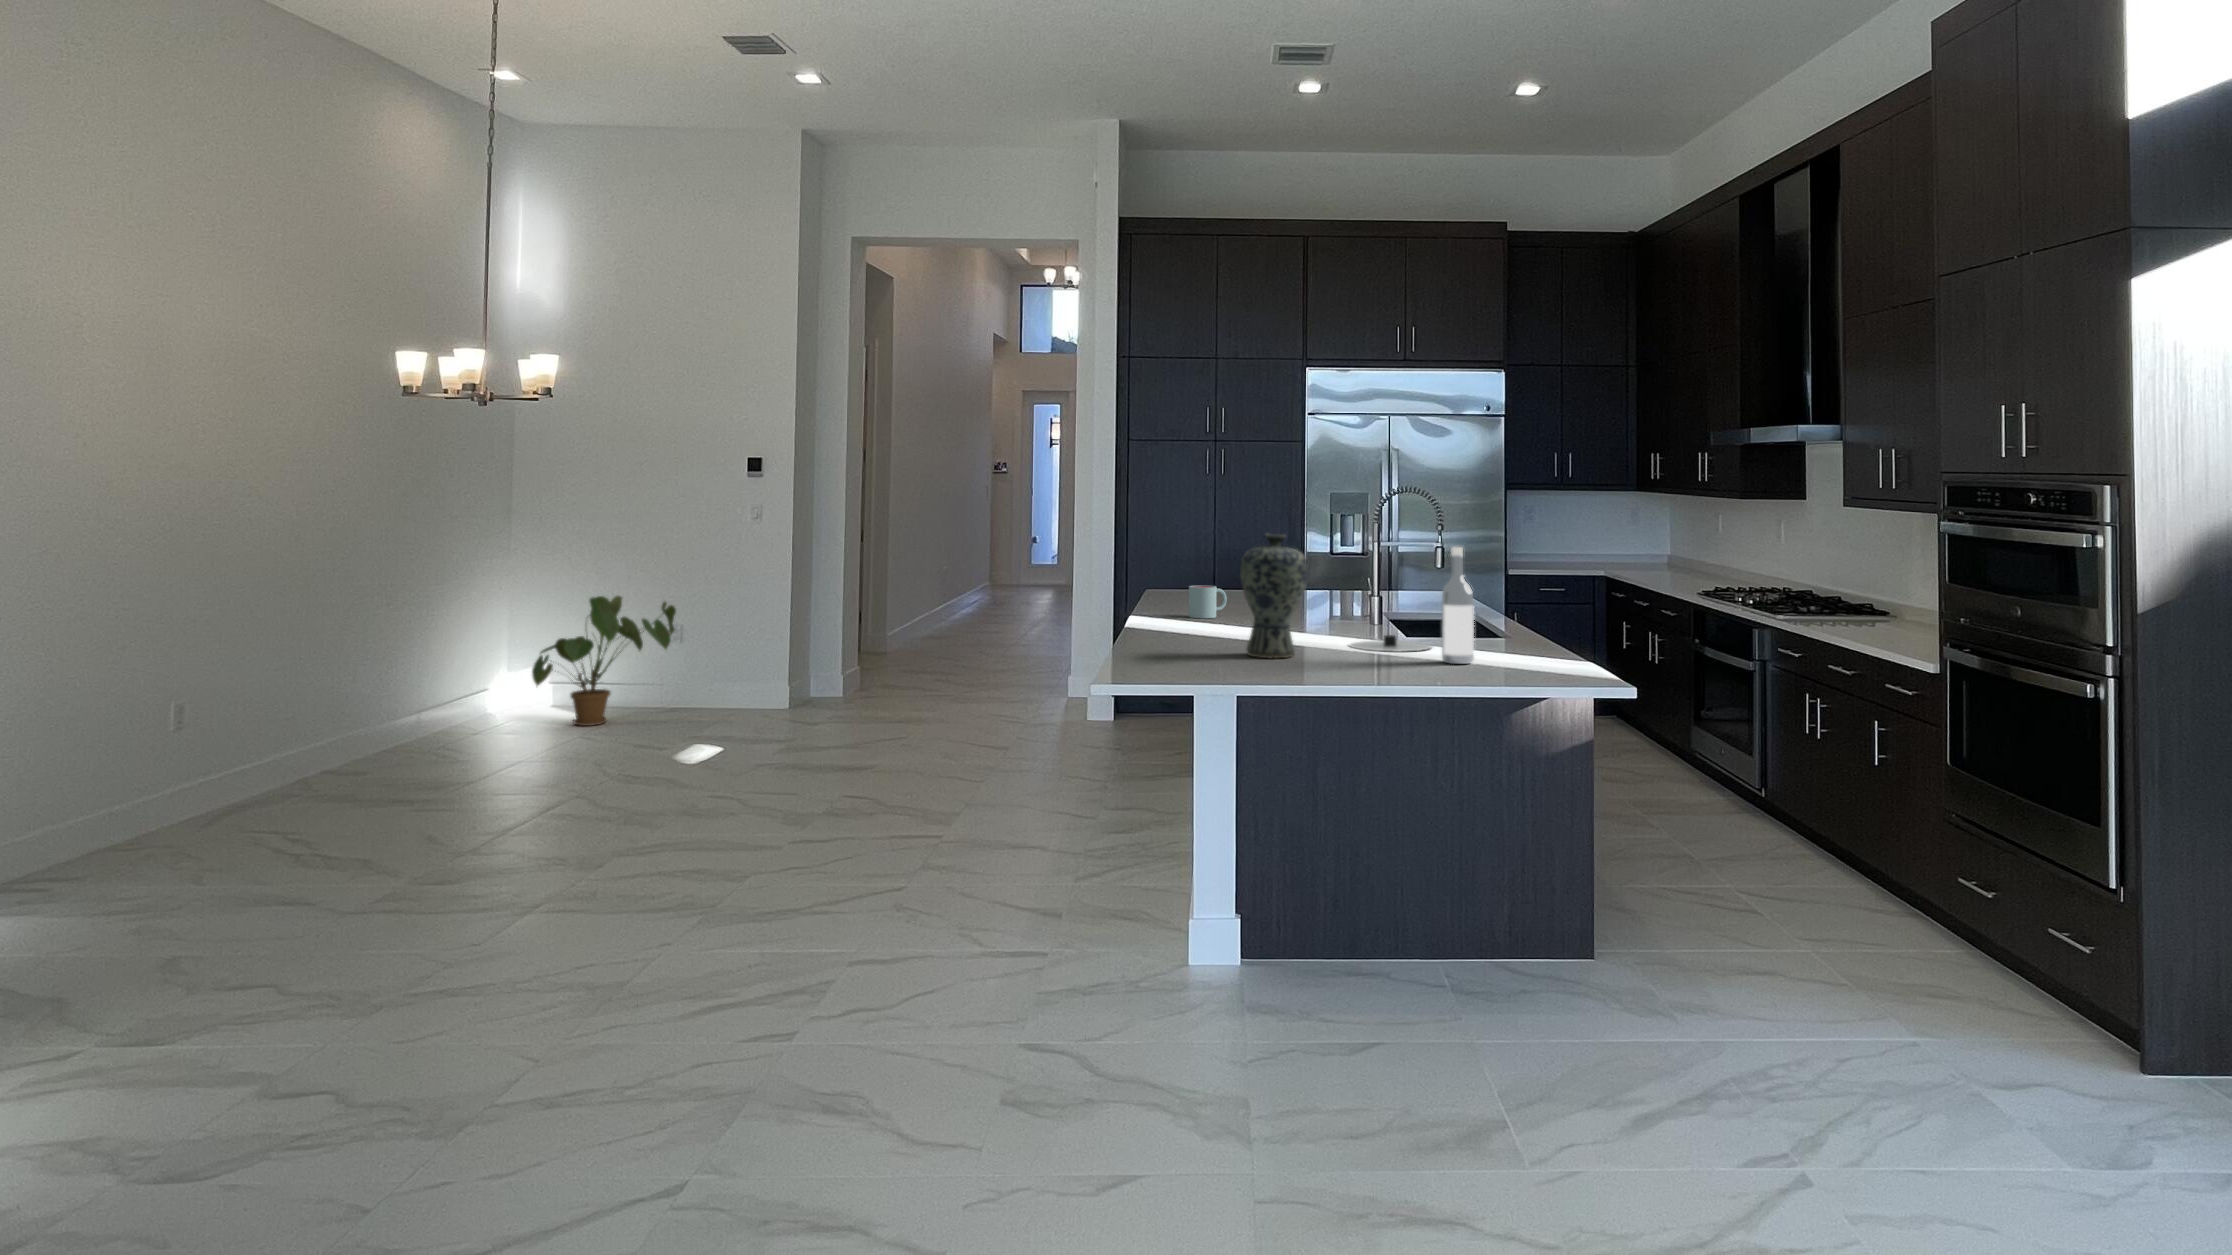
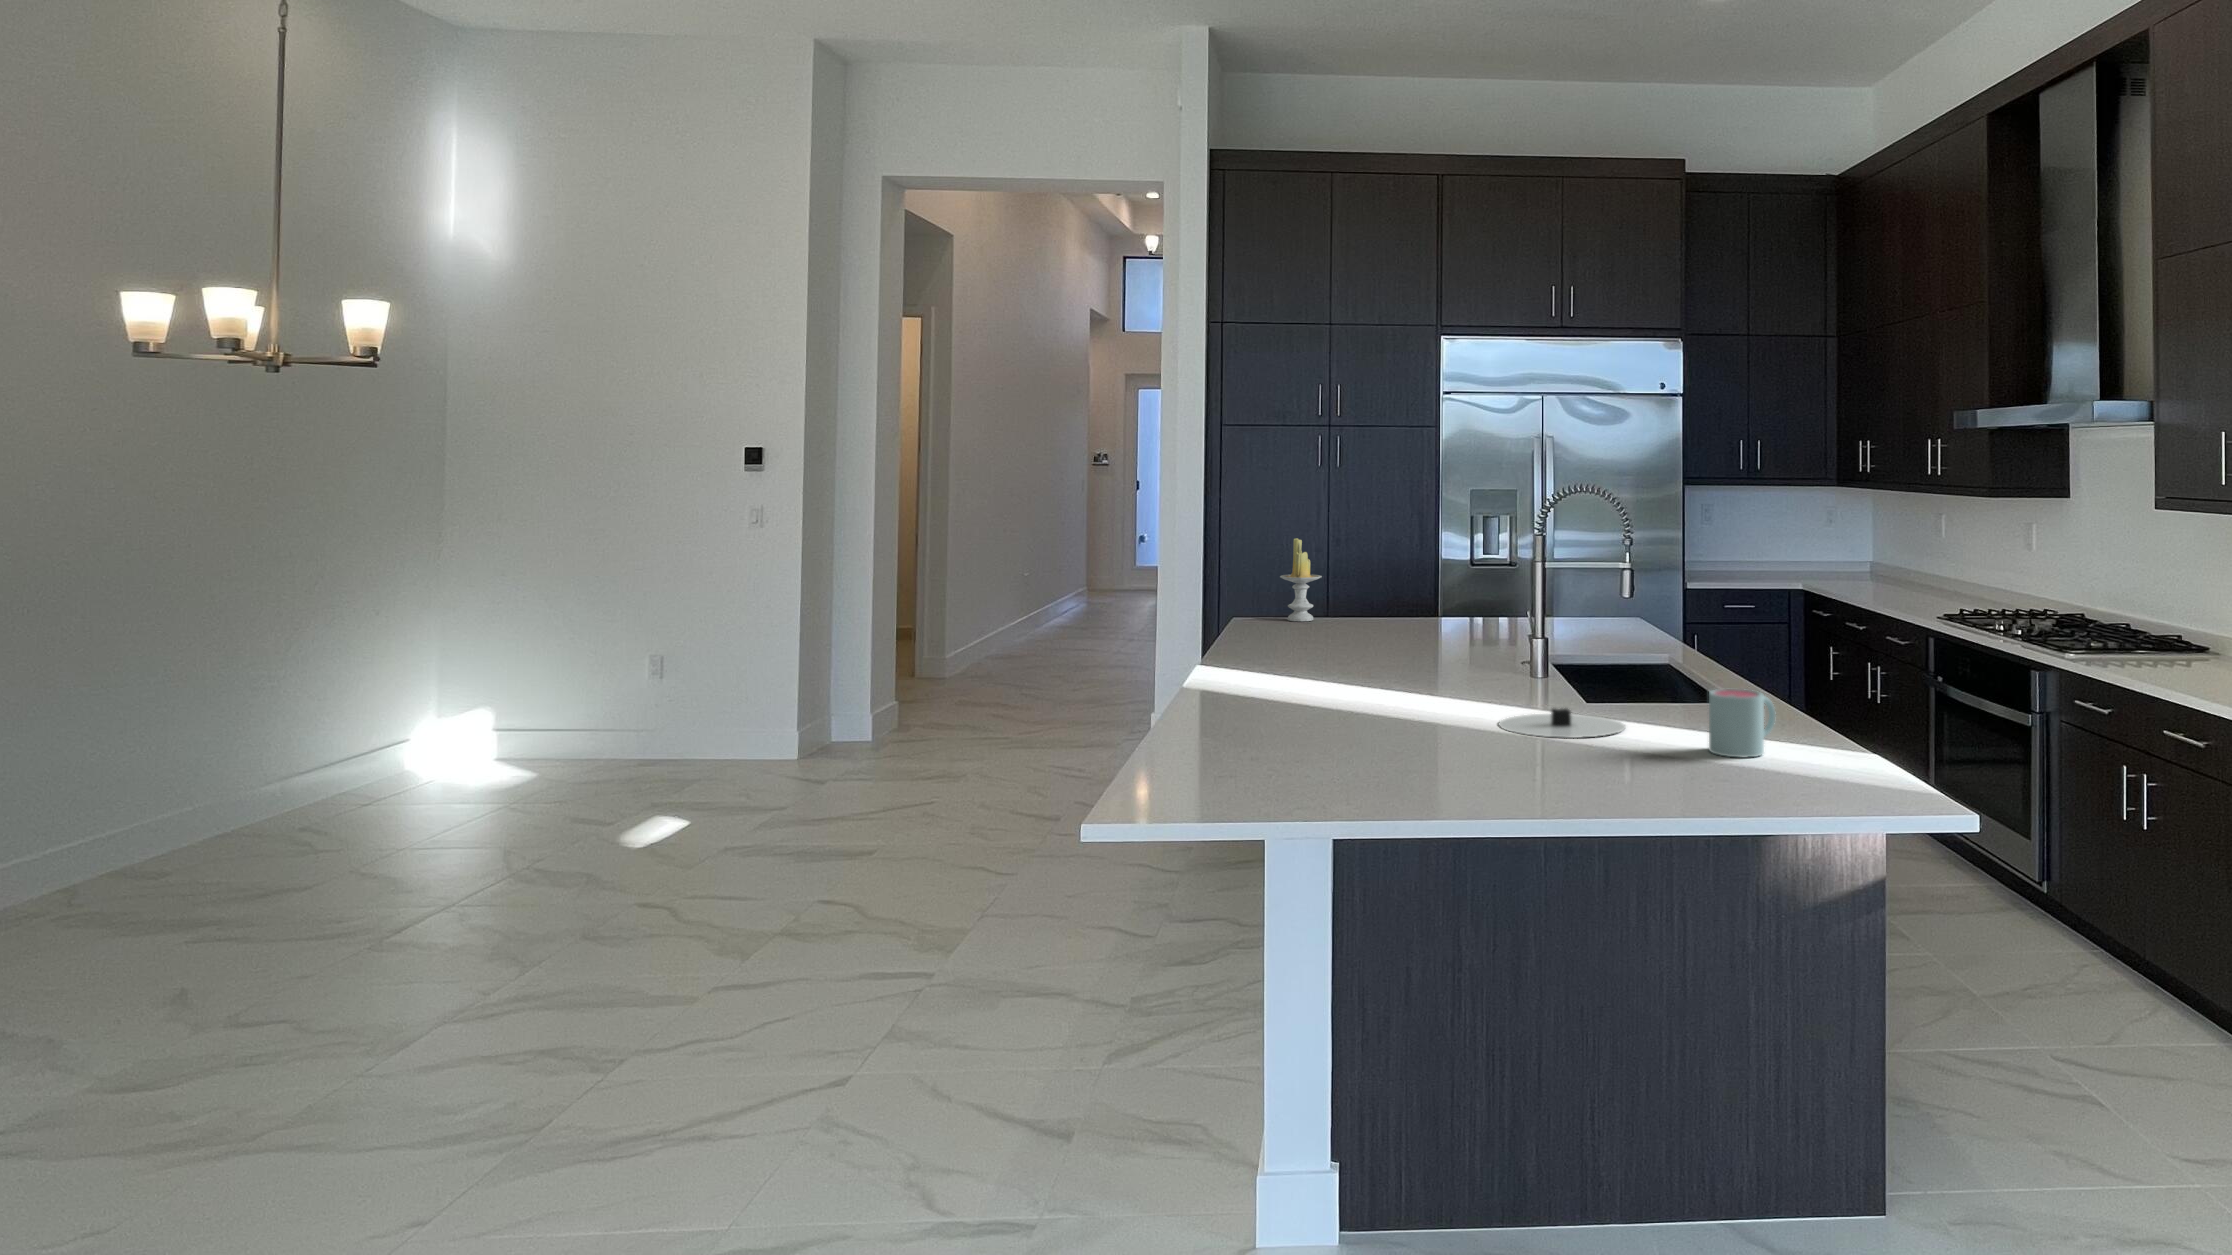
candle: none [1187,529,1219,592] -> present [1280,538,1322,621]
vase: present [1240,534,1308,658] -> none [1329,559,1435,758]
wine bottle: present [1442,547,1474,664] -> none [1648,579,1698,766]
mug: present [1189,585,1227,618] -> present [1709,689,1776,758]
house plant: present [532,596,676,726] -> none [453,619,652,786]

